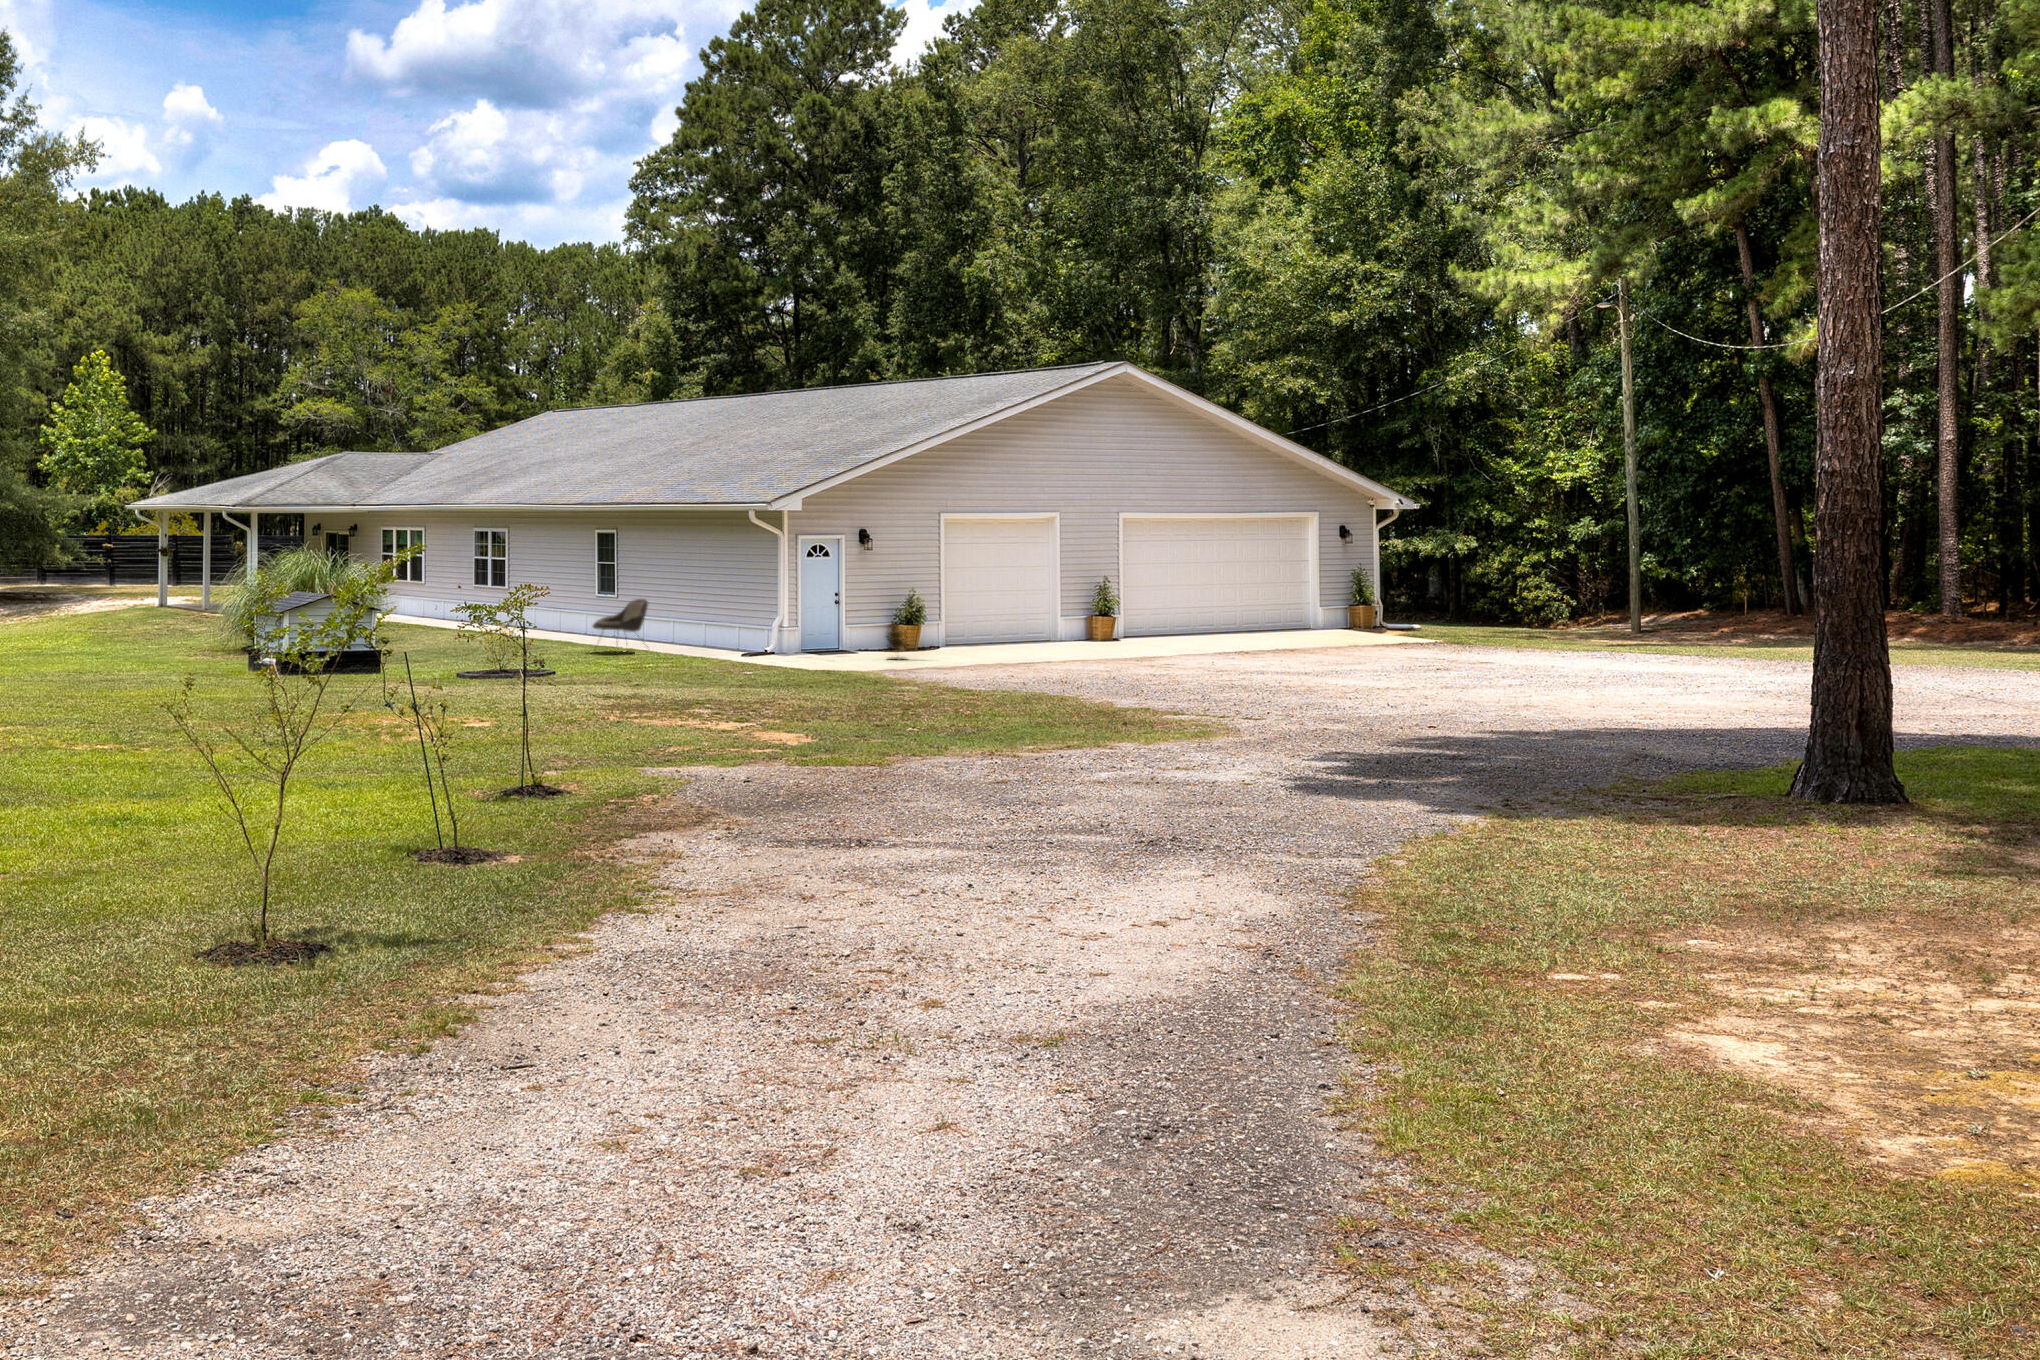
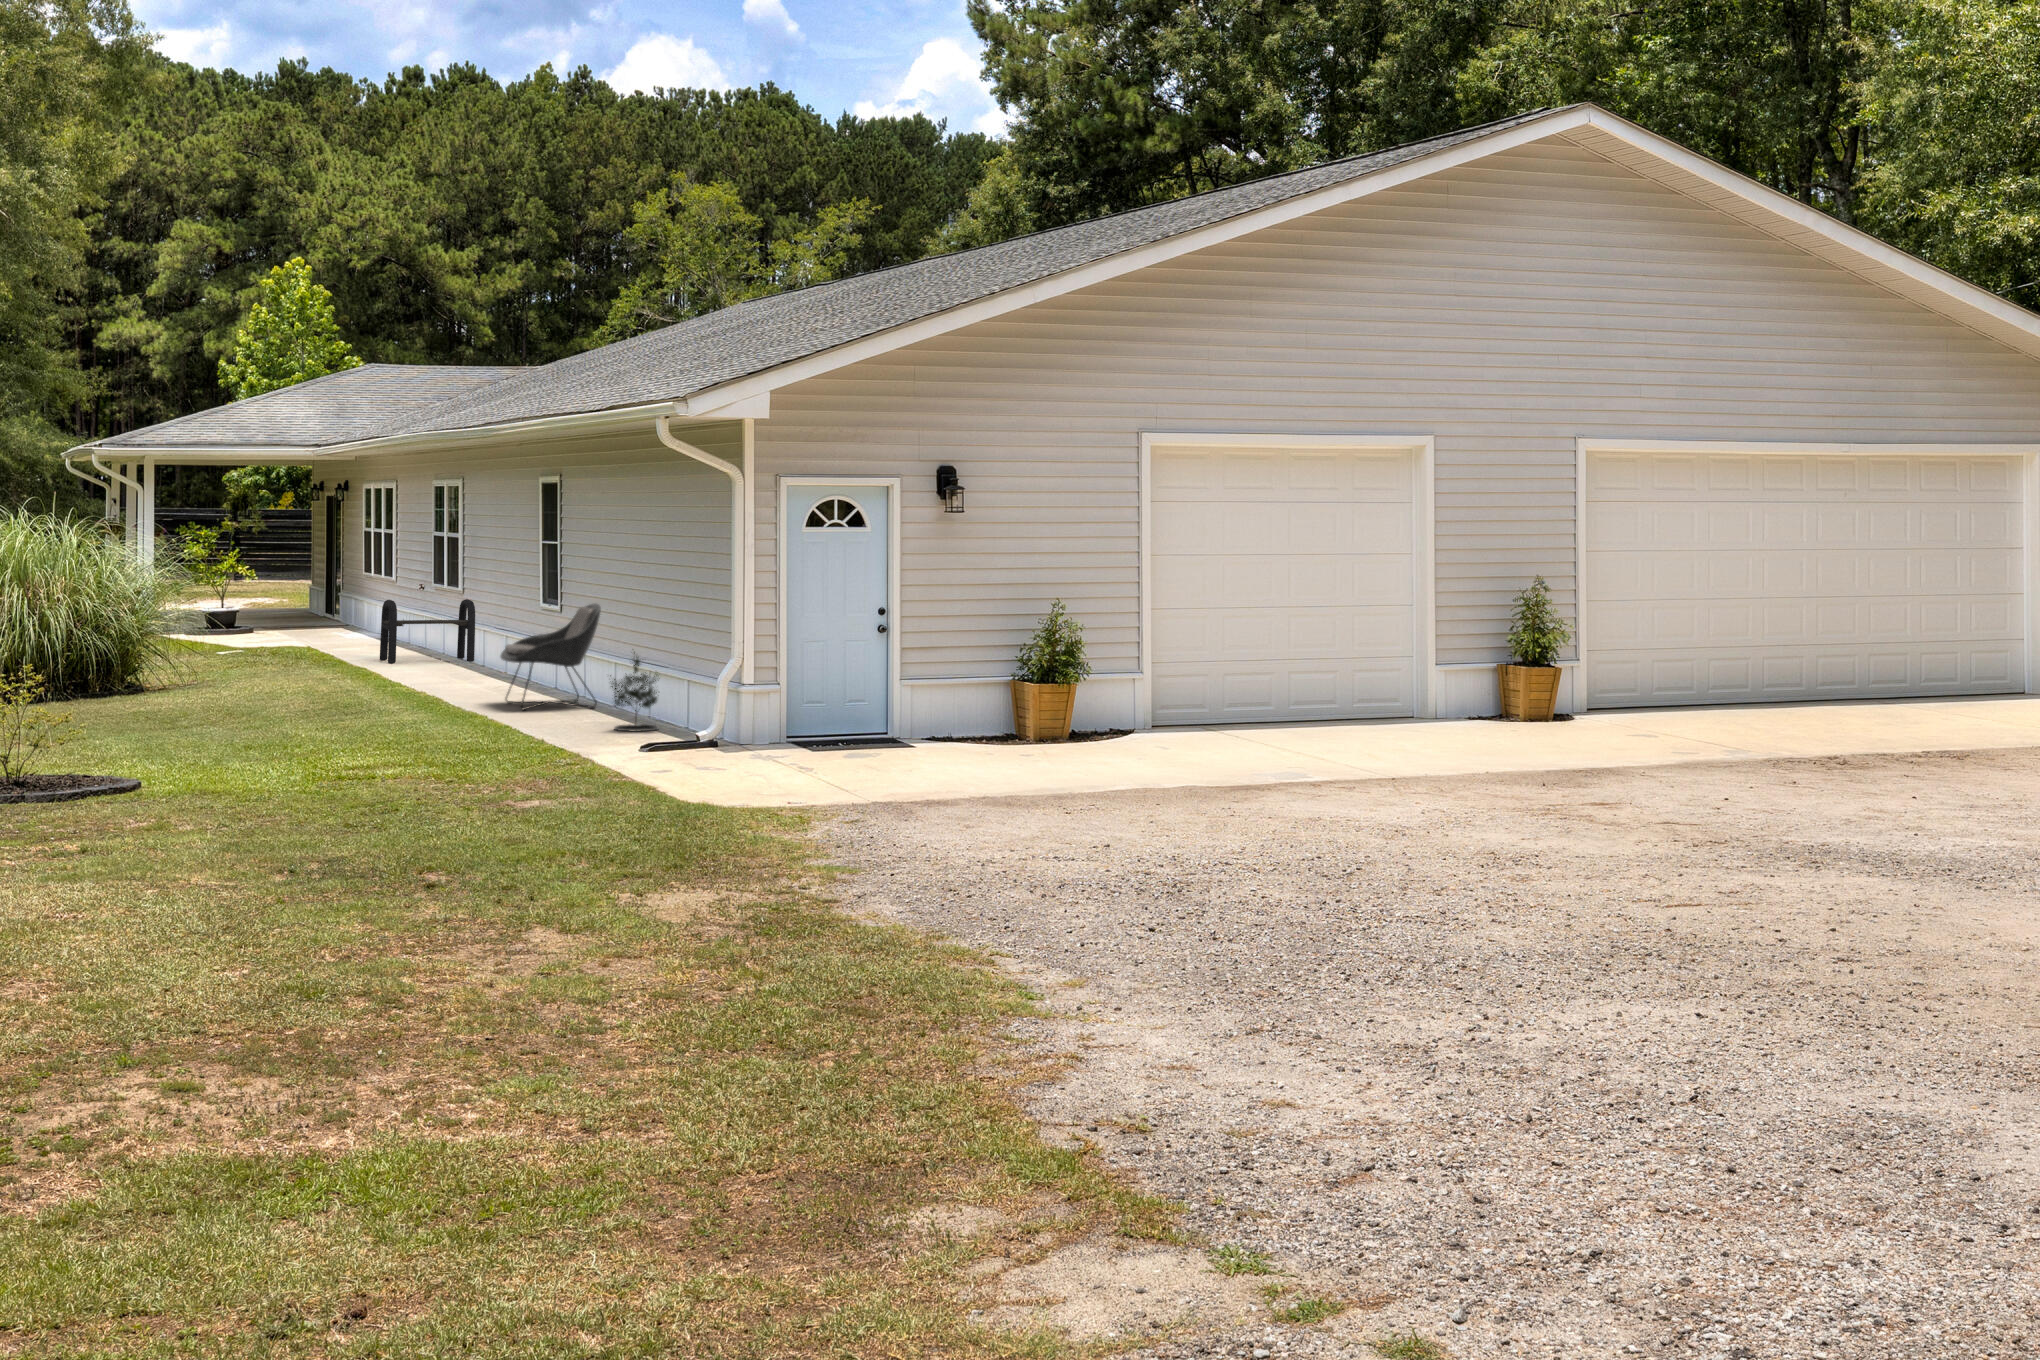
bench: none [431,603,488,640] -> present [380,599,475,663]
potted tree: present [886,624,909,660] -> present [610,652,658,731]

